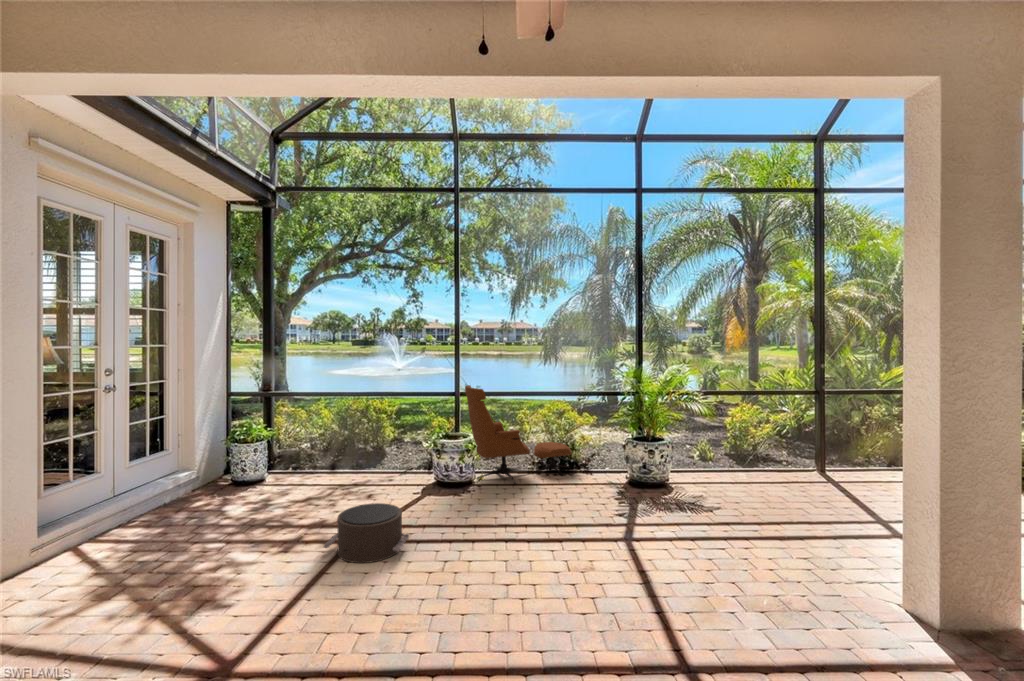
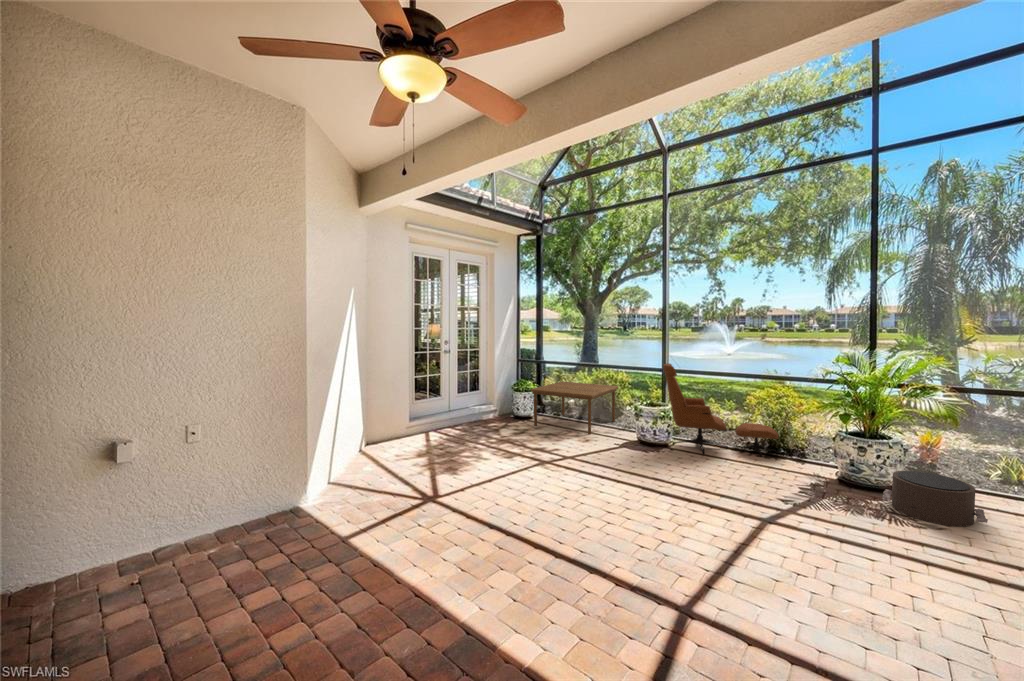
coffee table: none [275,417,390,491] -> present [531,382,618,434]
pouf: present [324,503,409,563] -> present [882,471,988,527]

